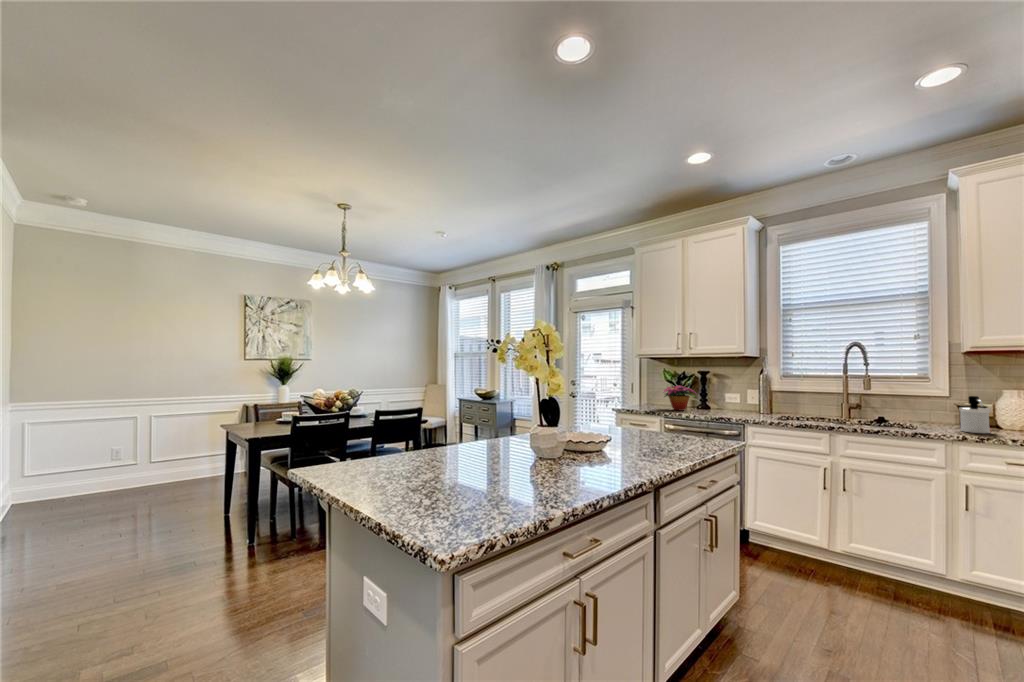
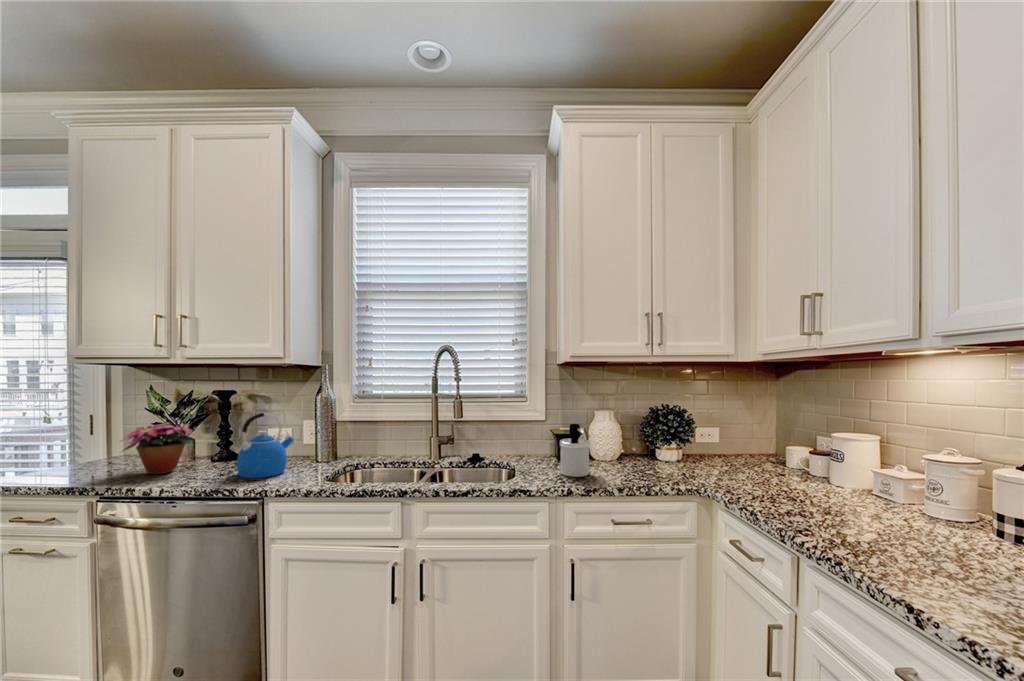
kettle: none [720,381,749,416] -> present [237,413,294,478]

